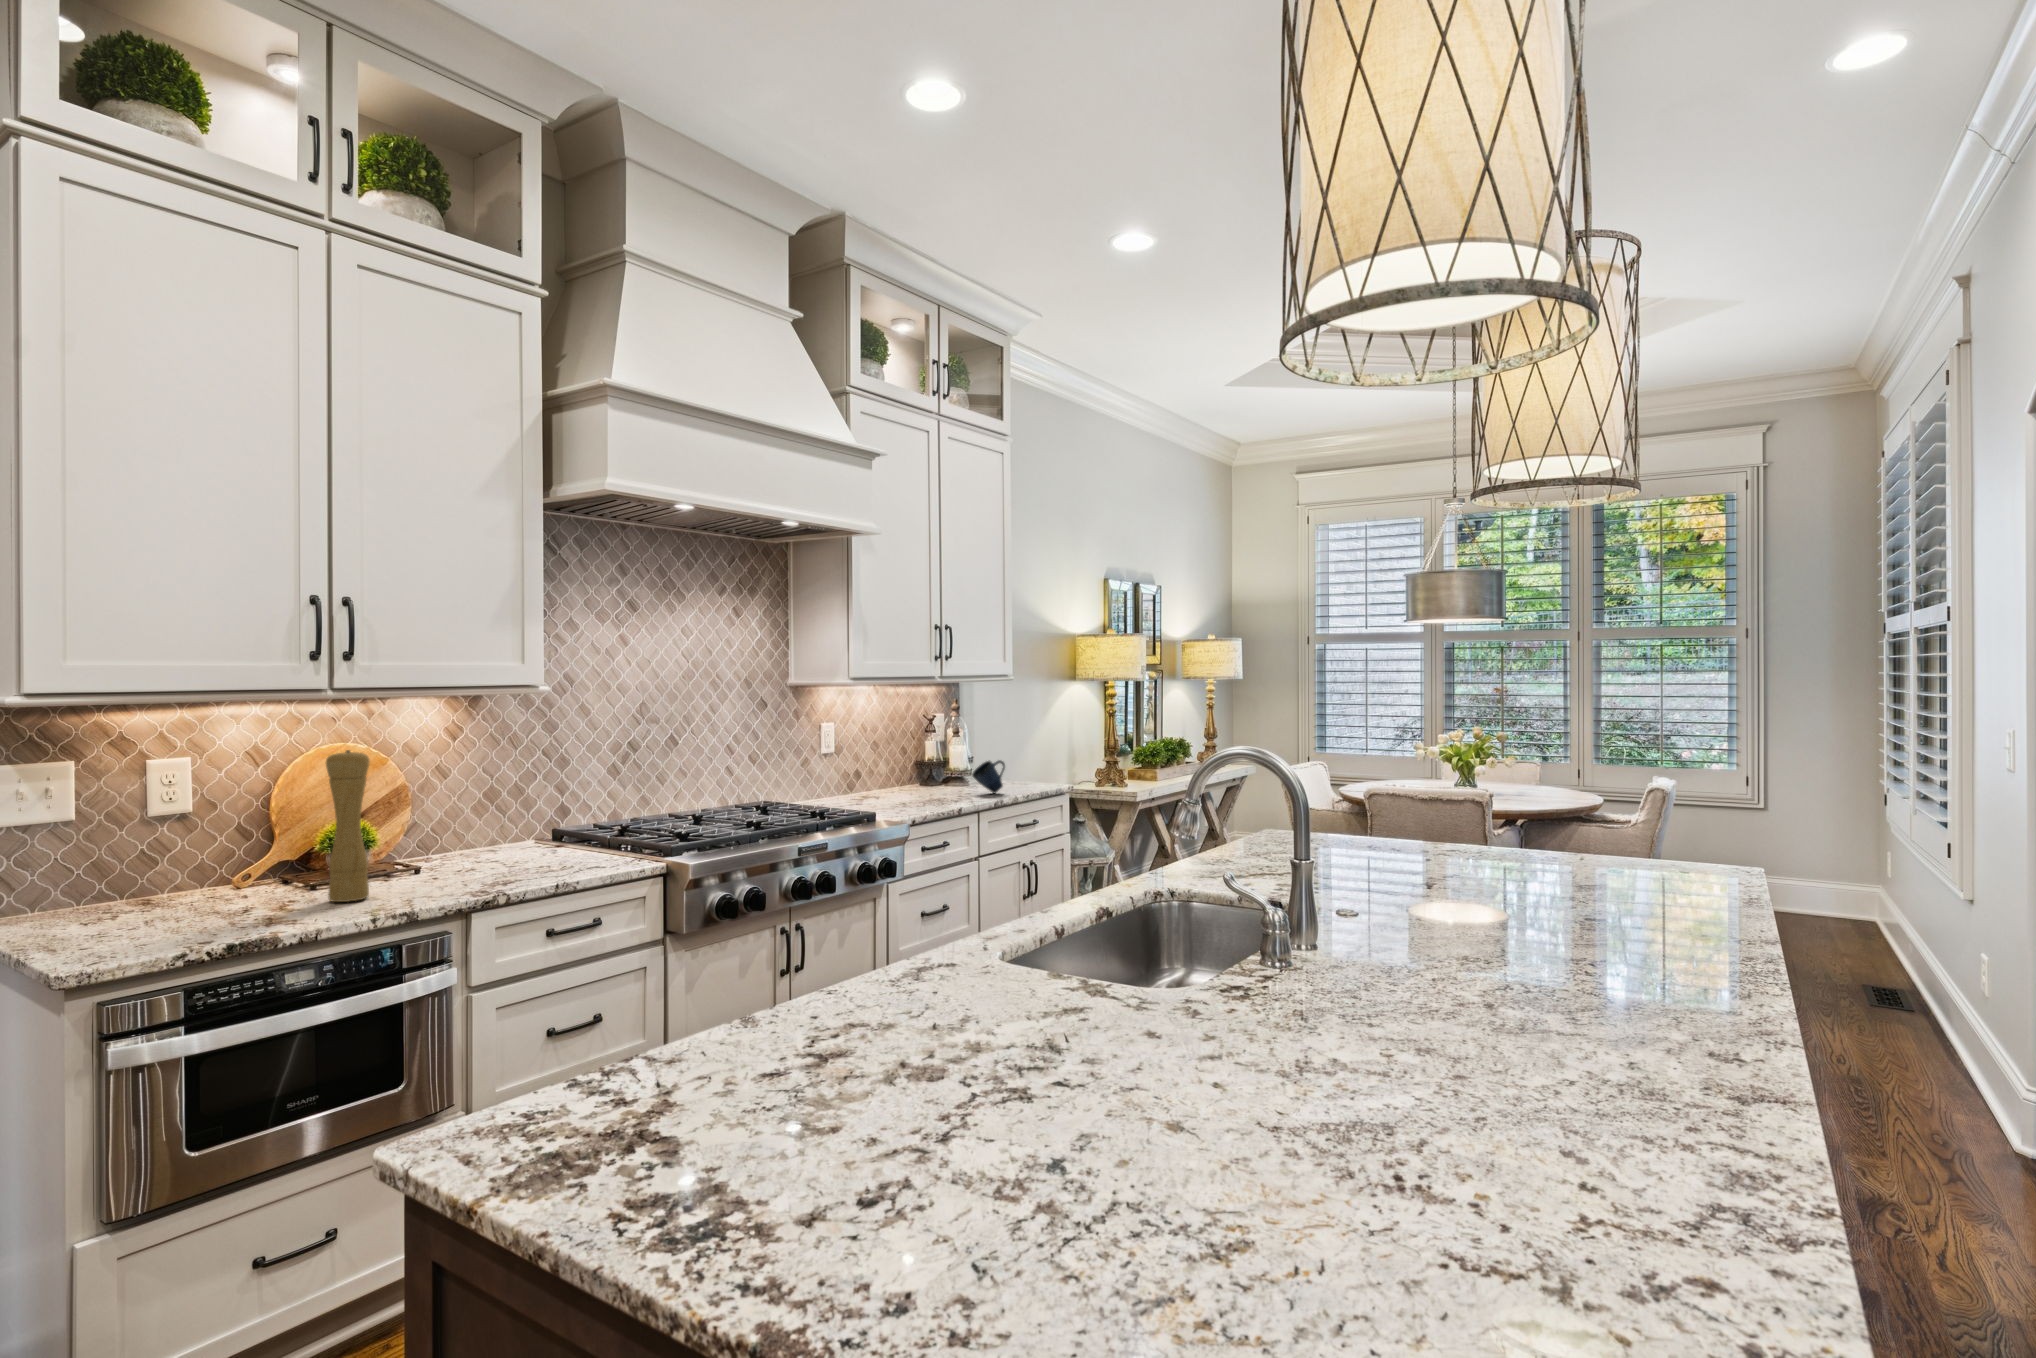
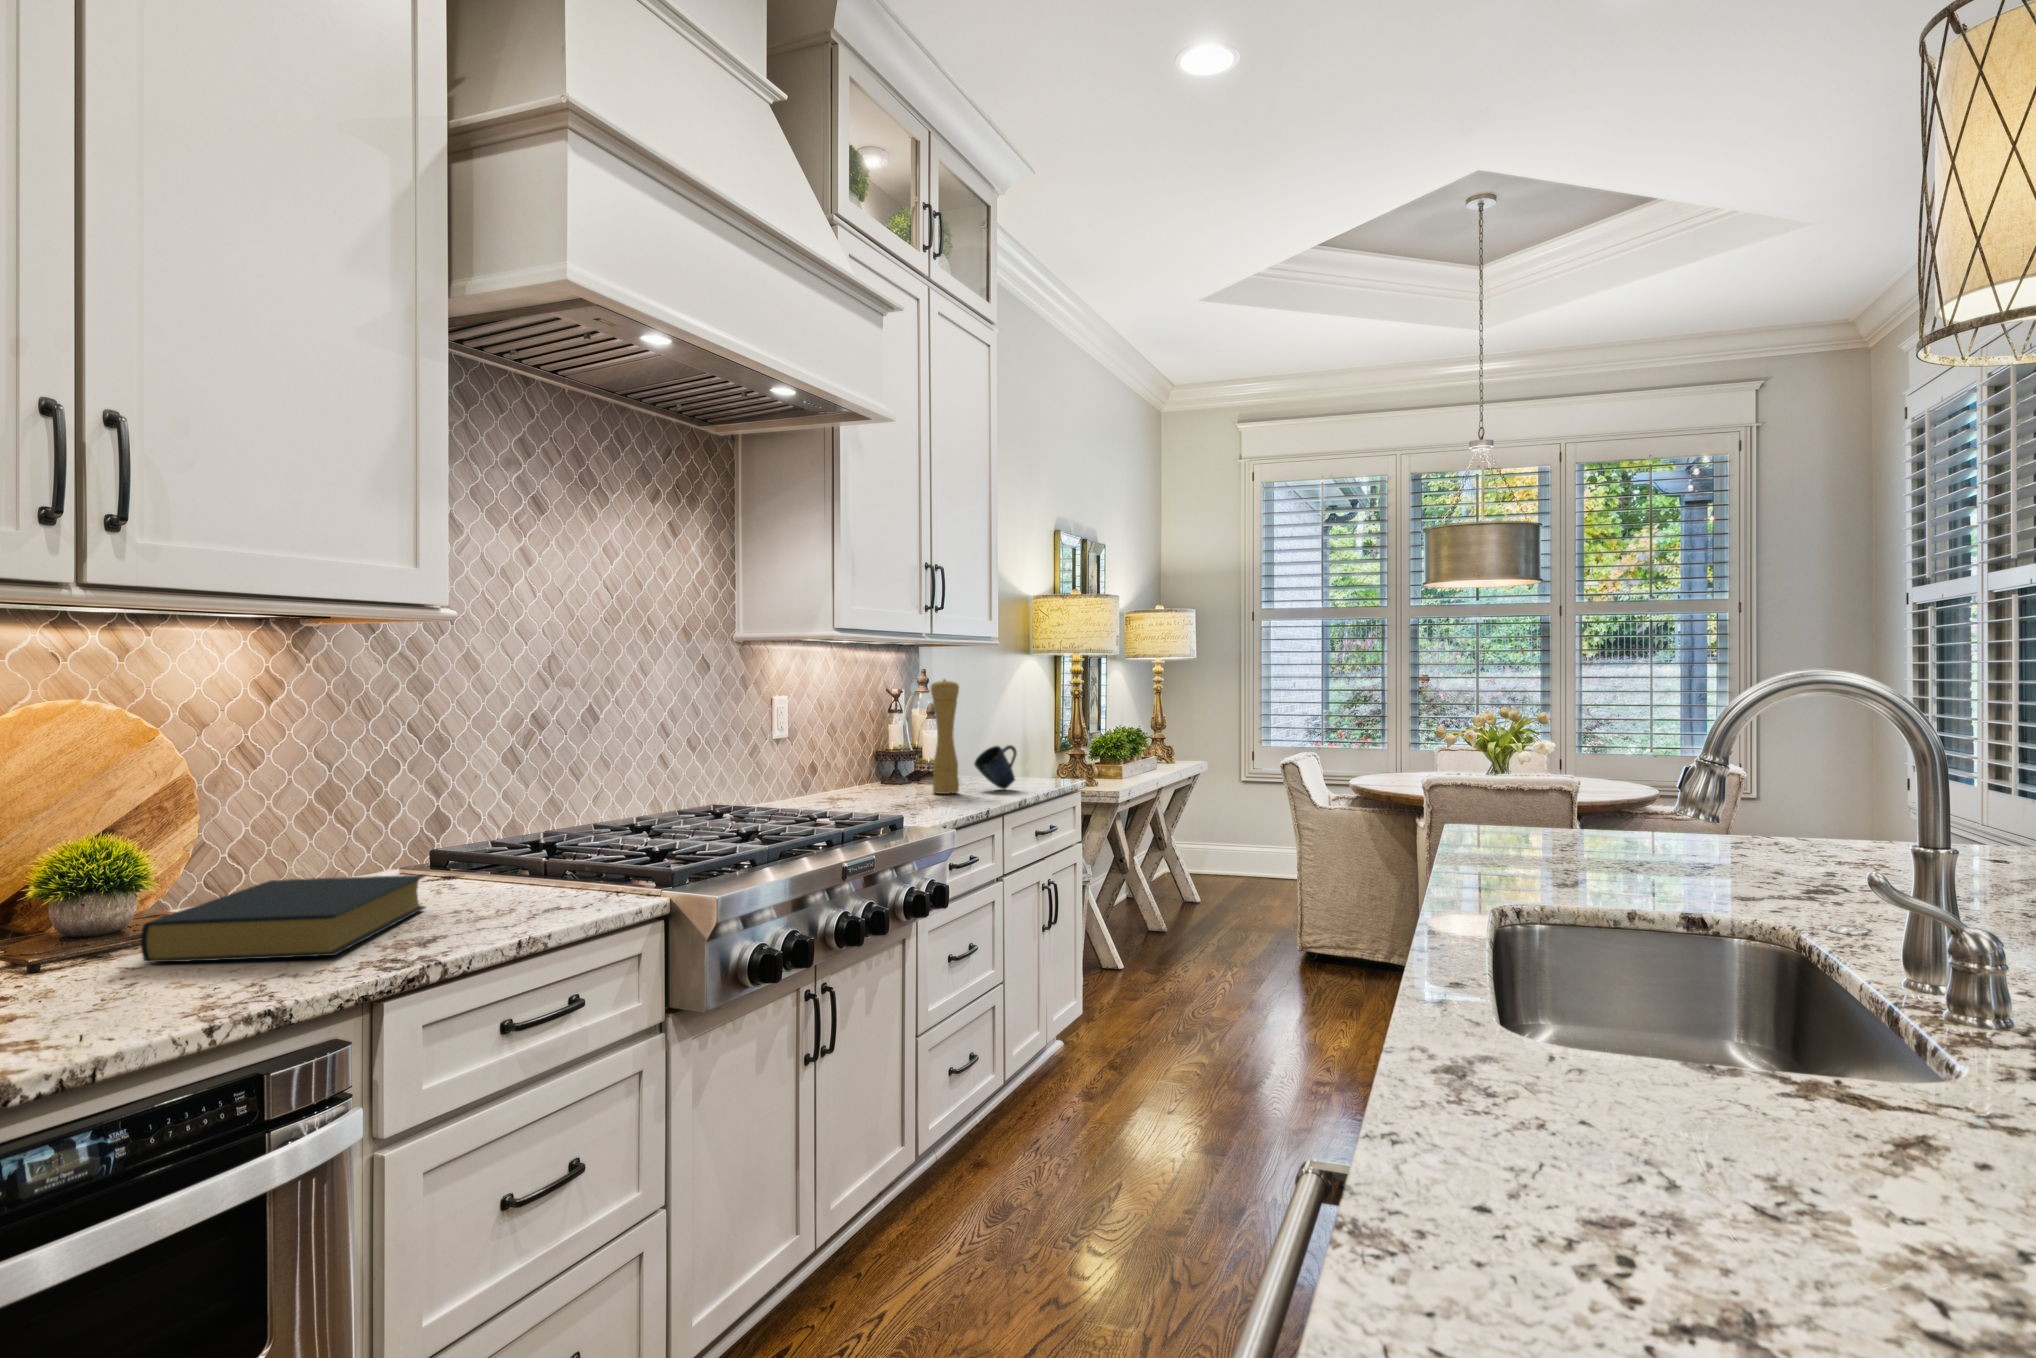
pepper mill: present [326,750,370,902] -> present [930,680,959,794]
hardback book: none [363,845,523,887] -> present [141,875,425,963]

